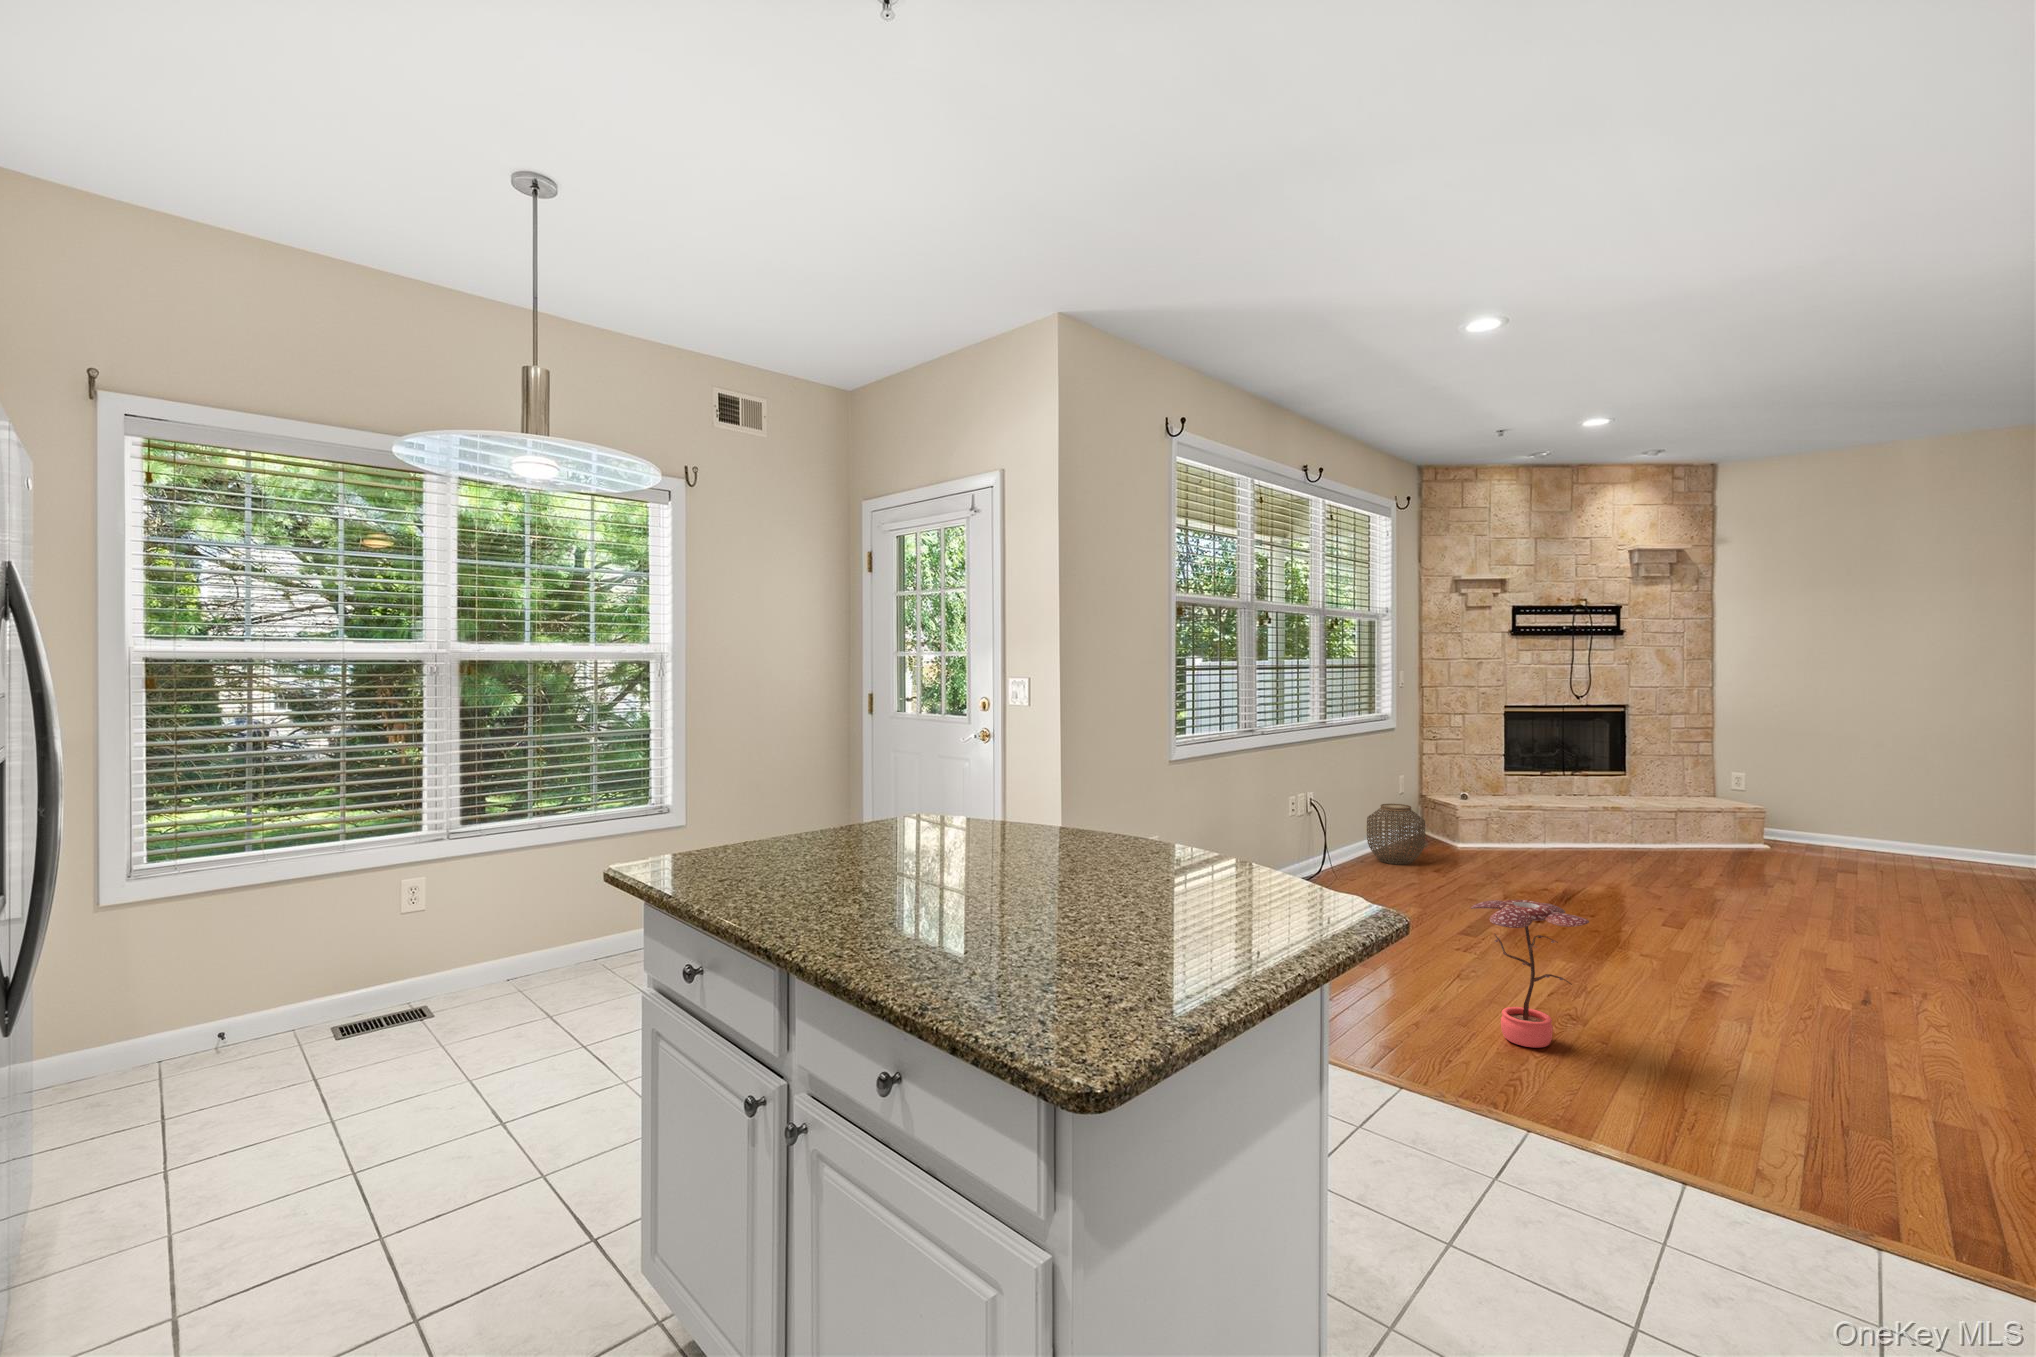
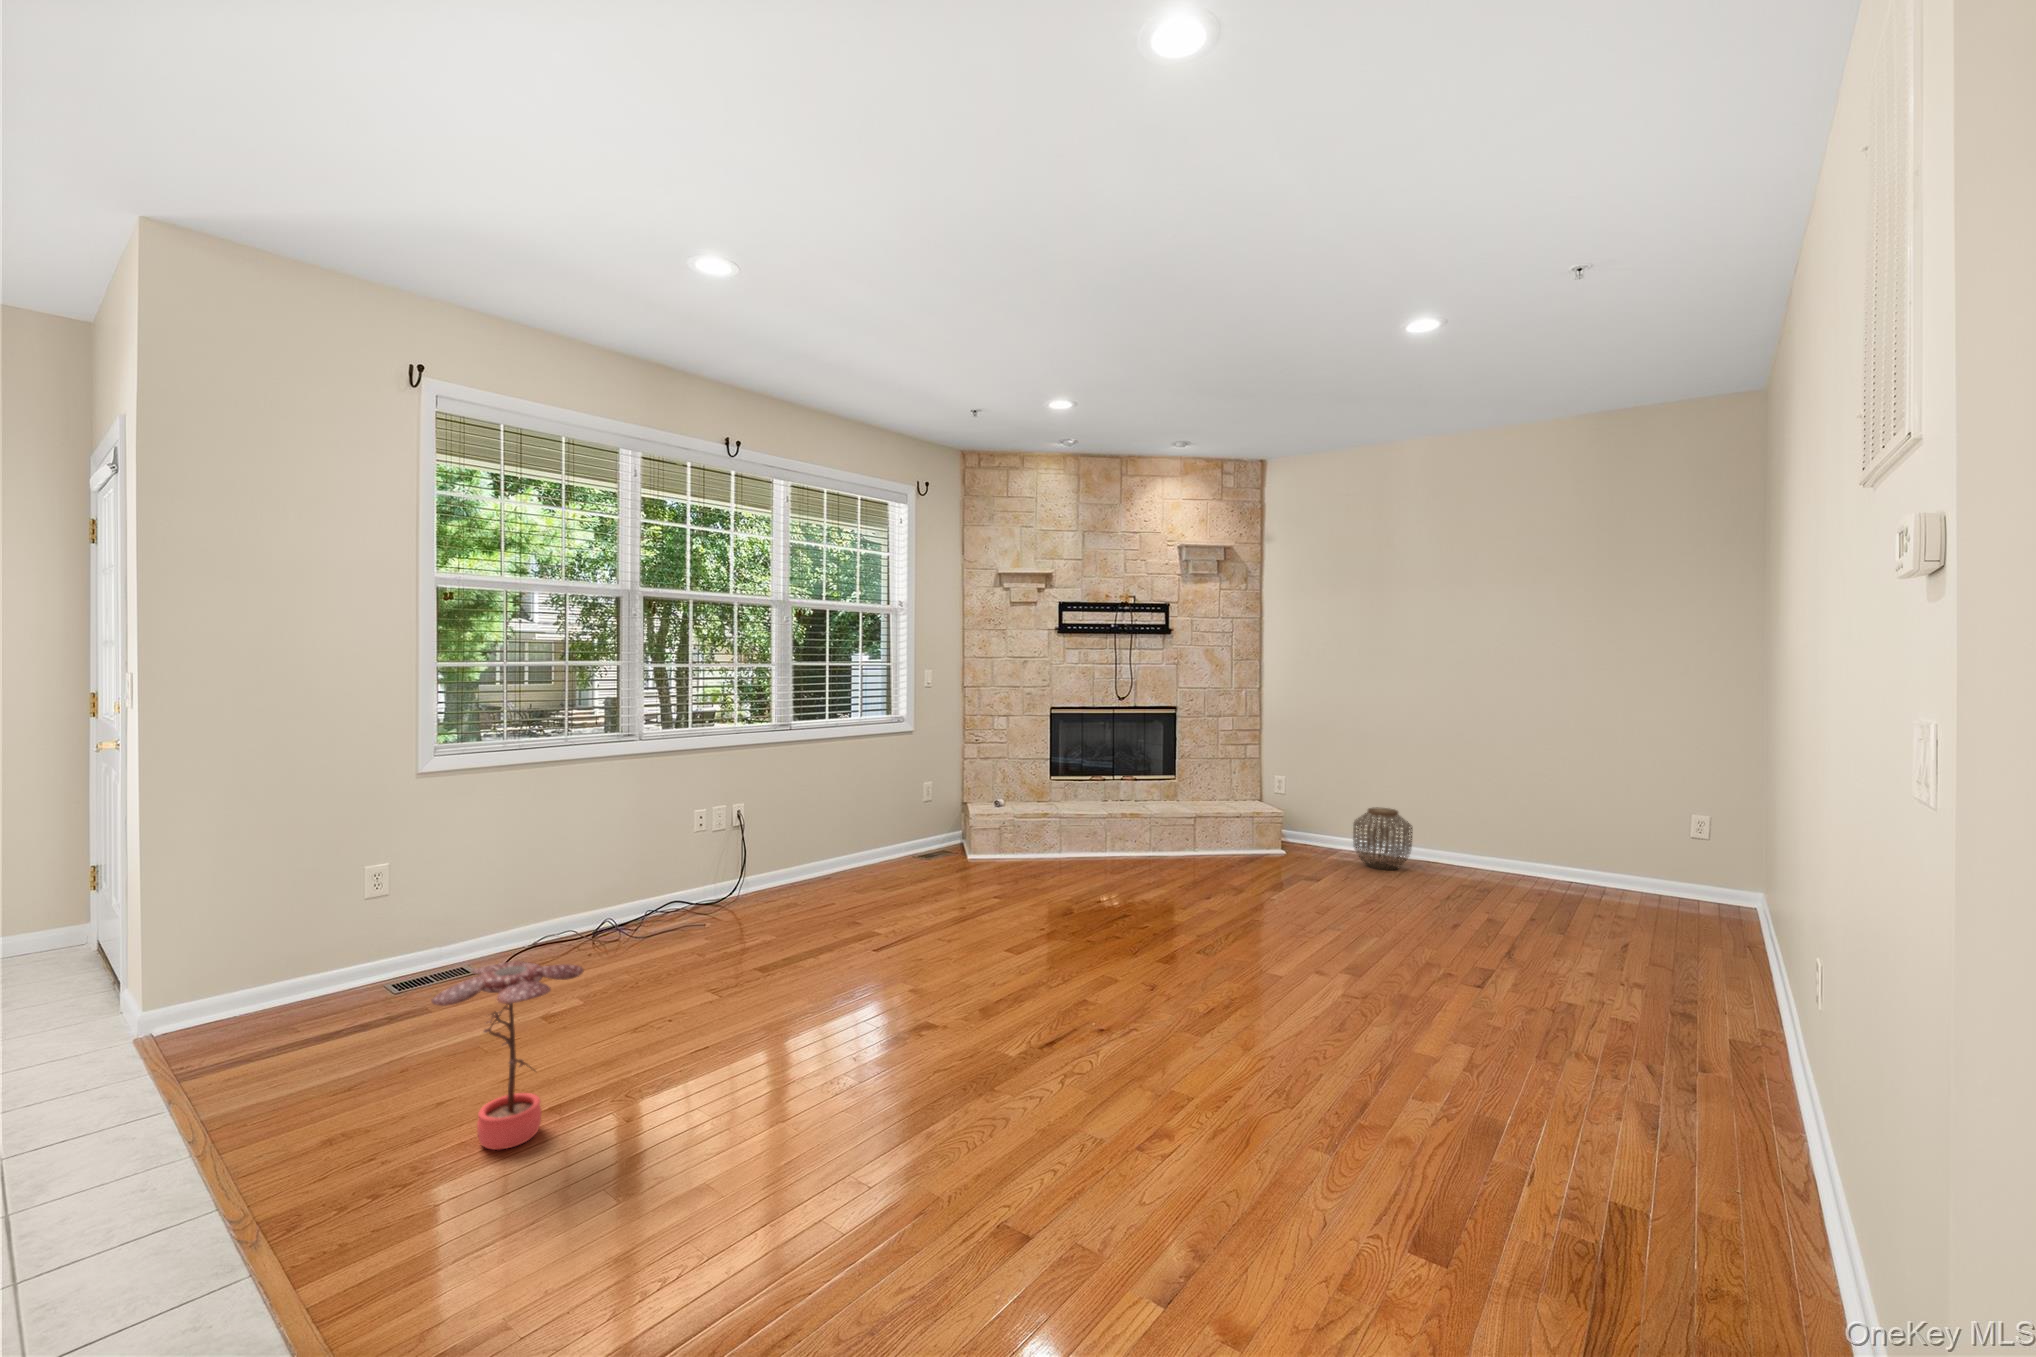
woven basket: present [1367,804,1425,865] -> present [1353,807,1413,870]

